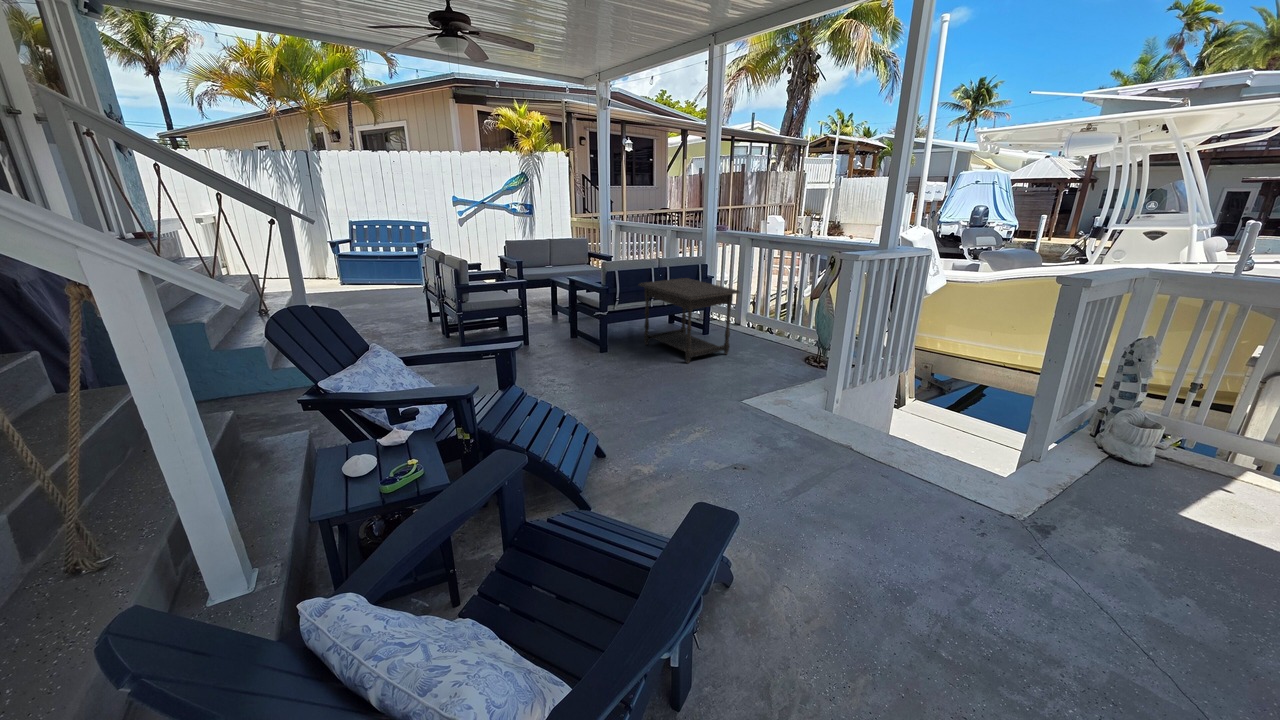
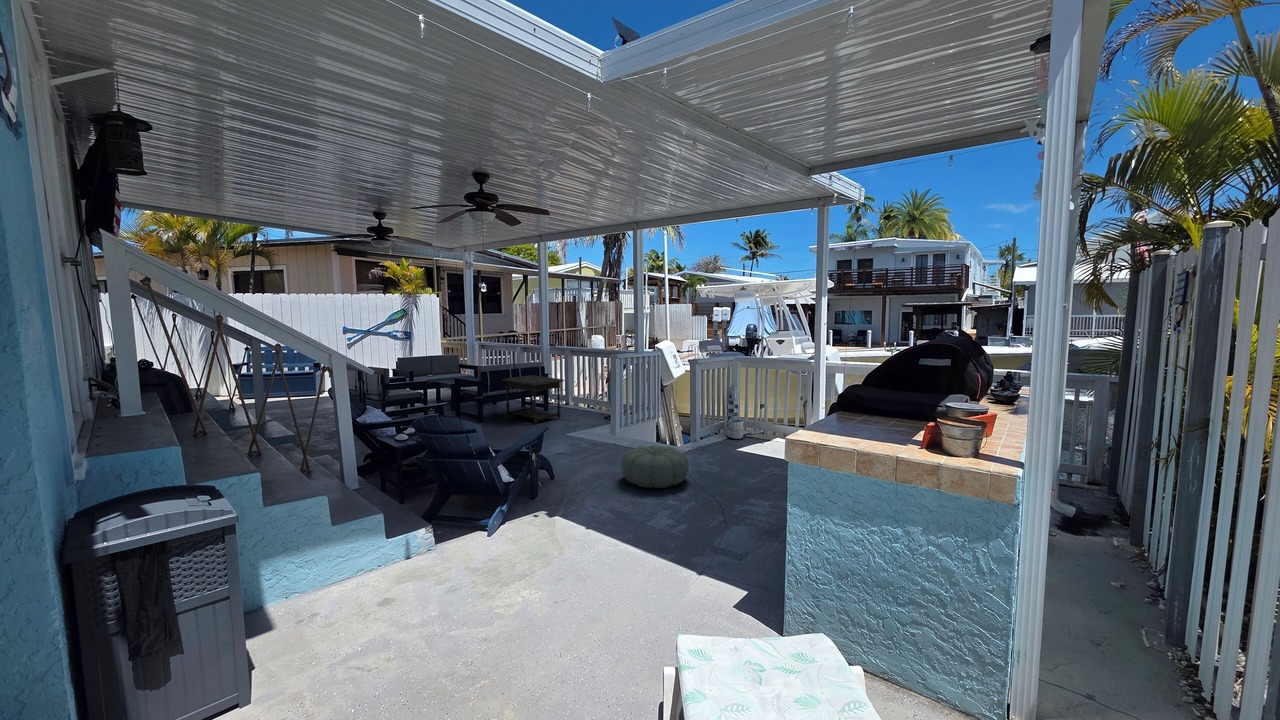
pouf: none [895,493,1113,650] -> present [621,445,689,488]

